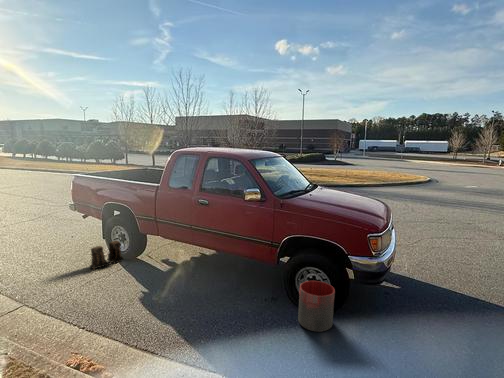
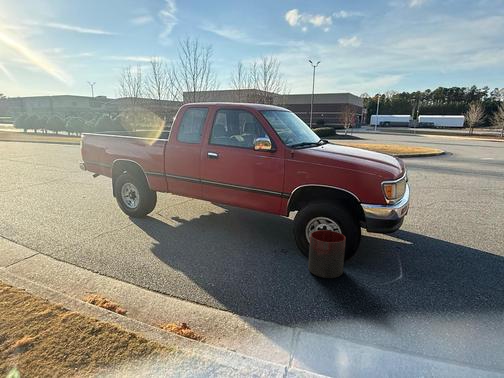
backpack: present [90,241,124,269] -> none [101,198,135,225]

